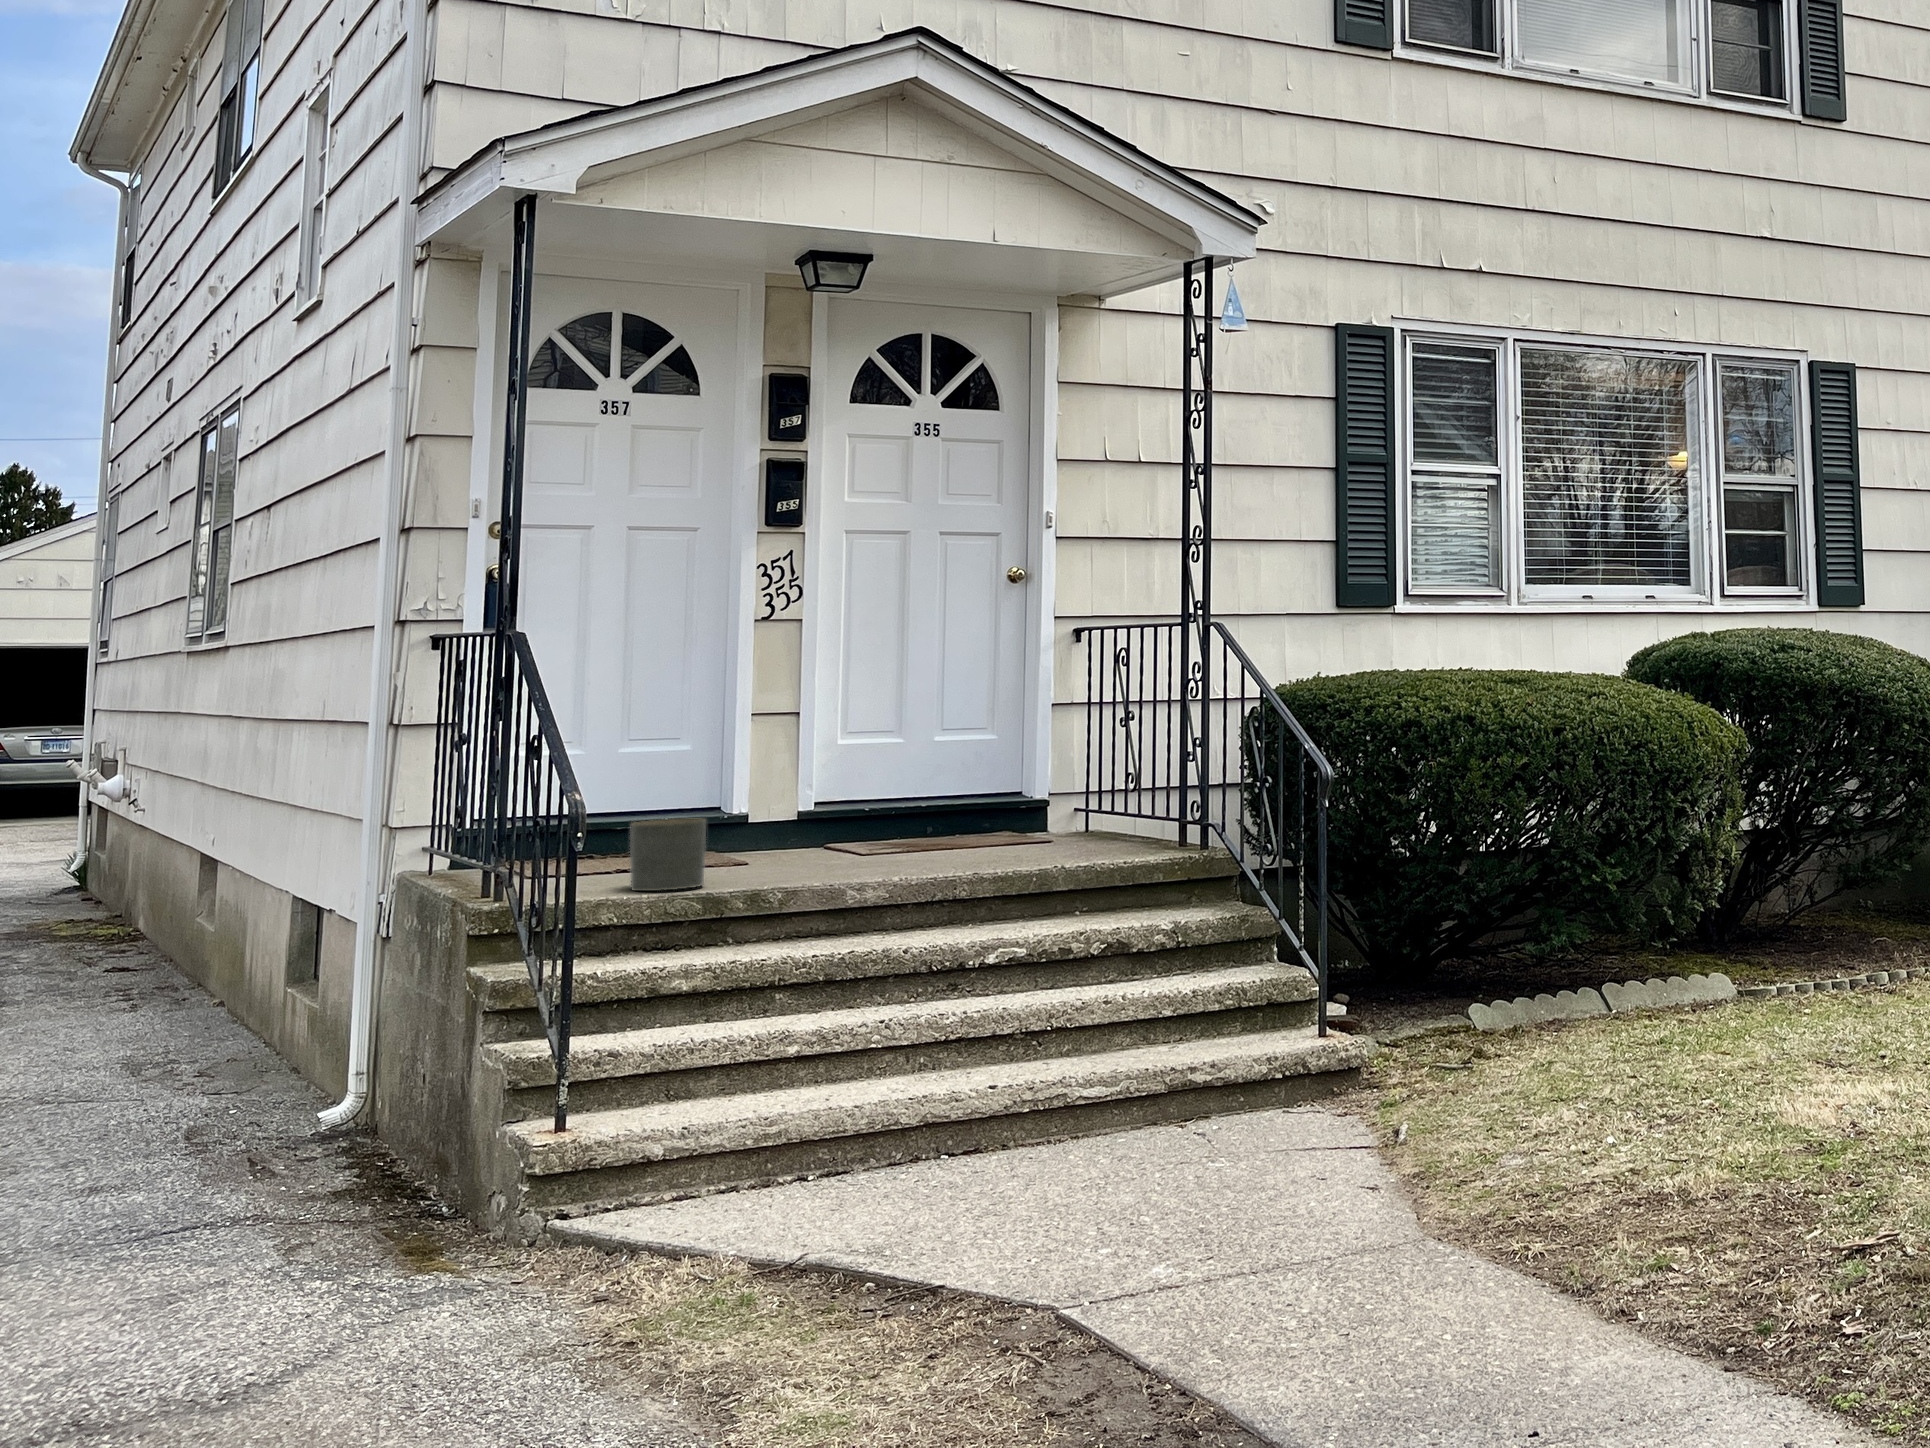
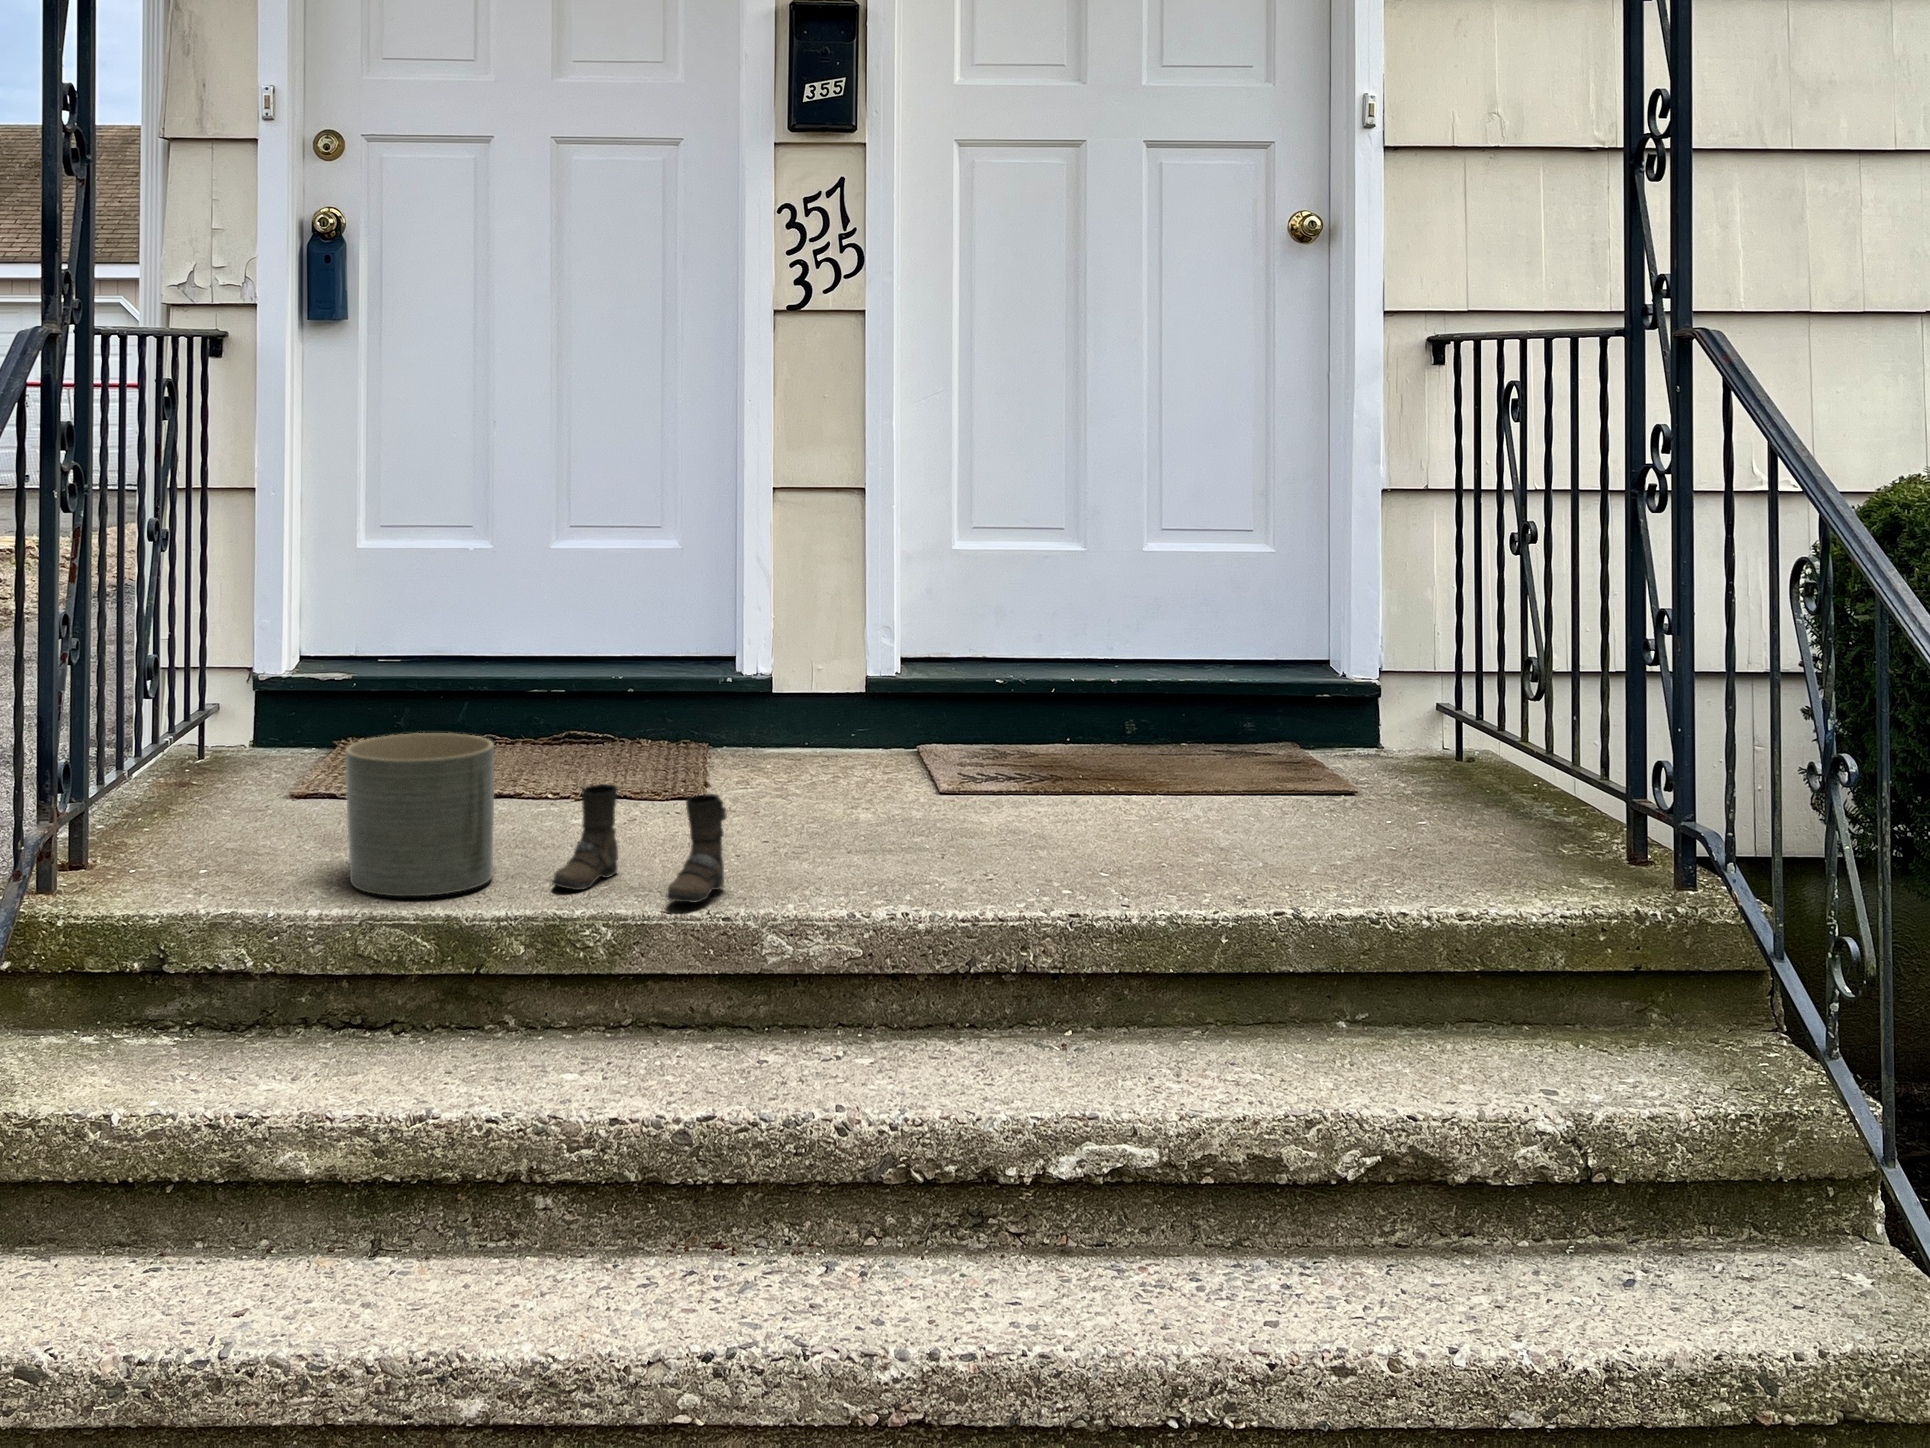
boots: none [736,835,820,885] -> present [552,784,727,902]

